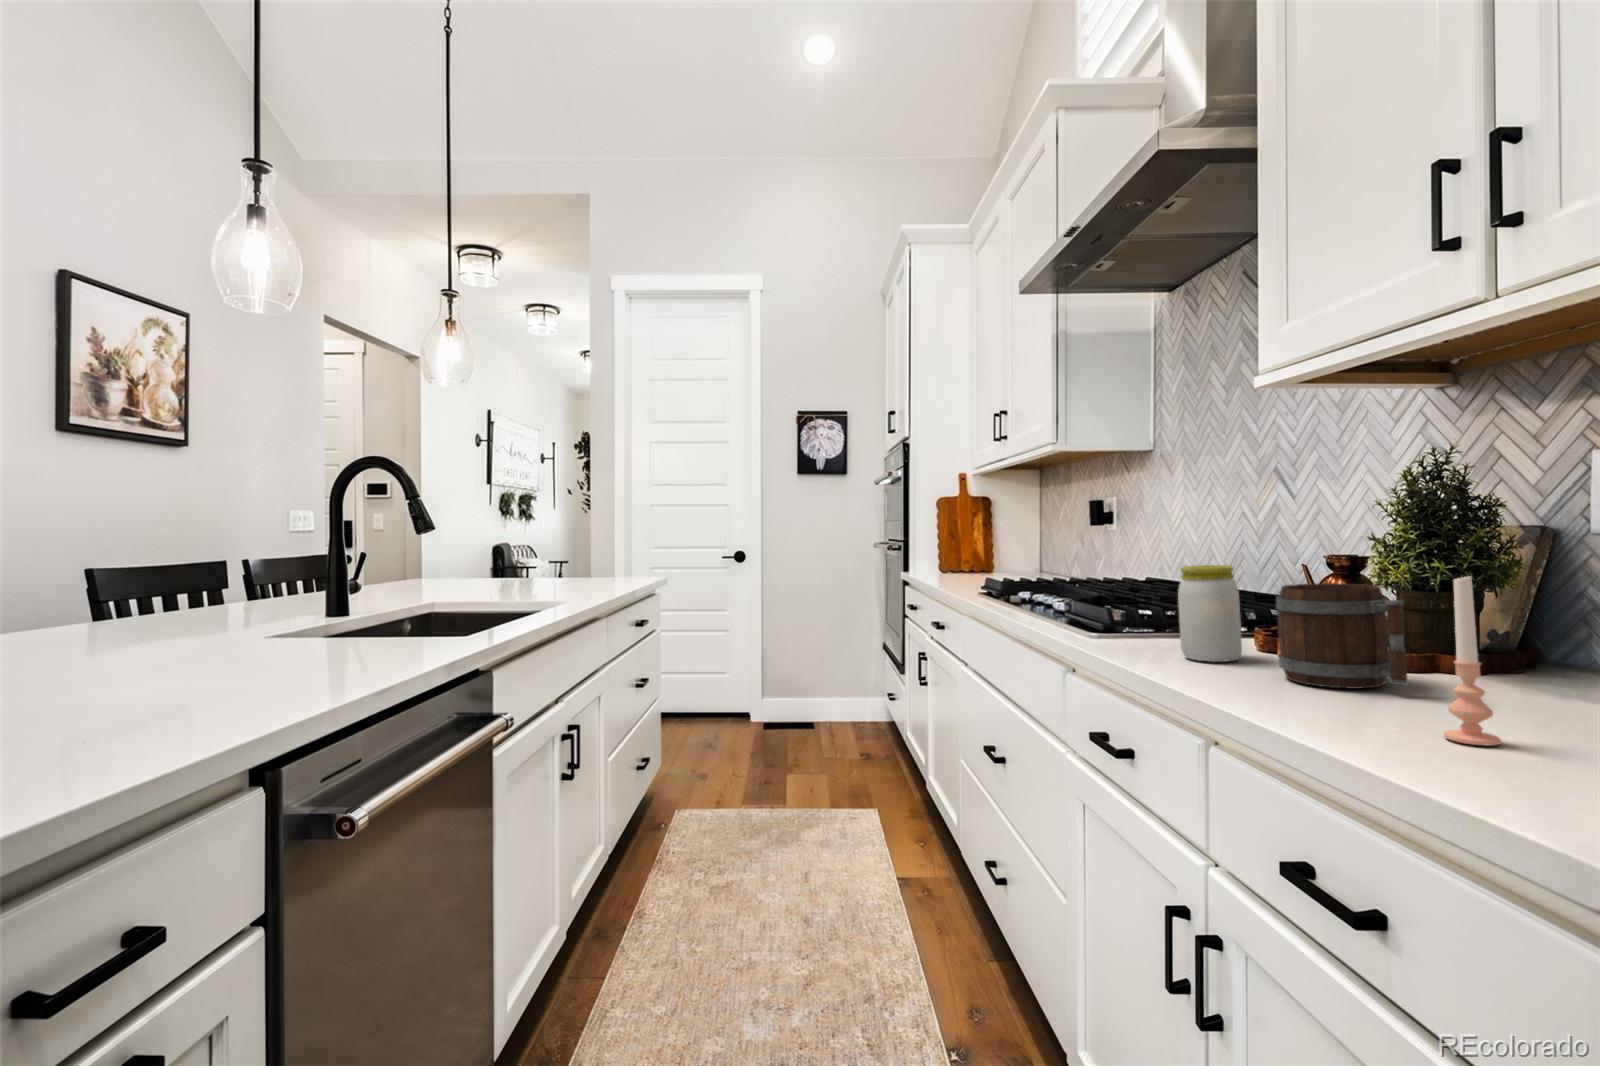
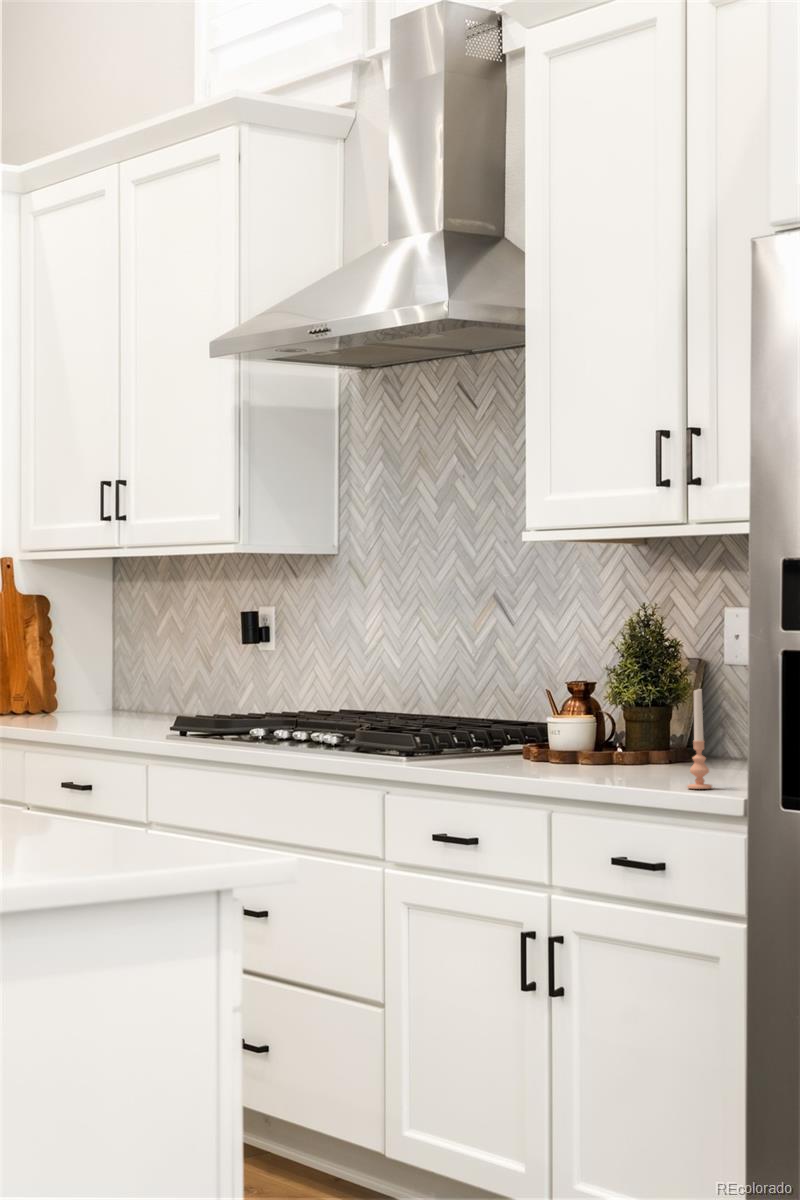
jar: present [1178,565,1242,662] -> none [487,688,533,770]
mug: present [1276,583,1408,689] -> none [570,701,654,776]

